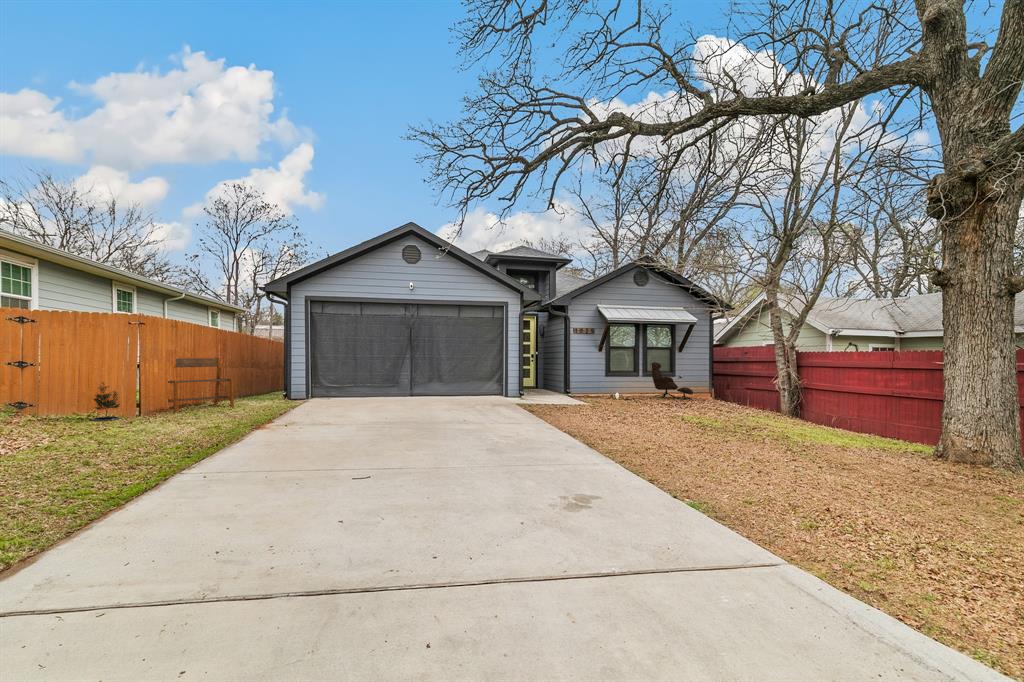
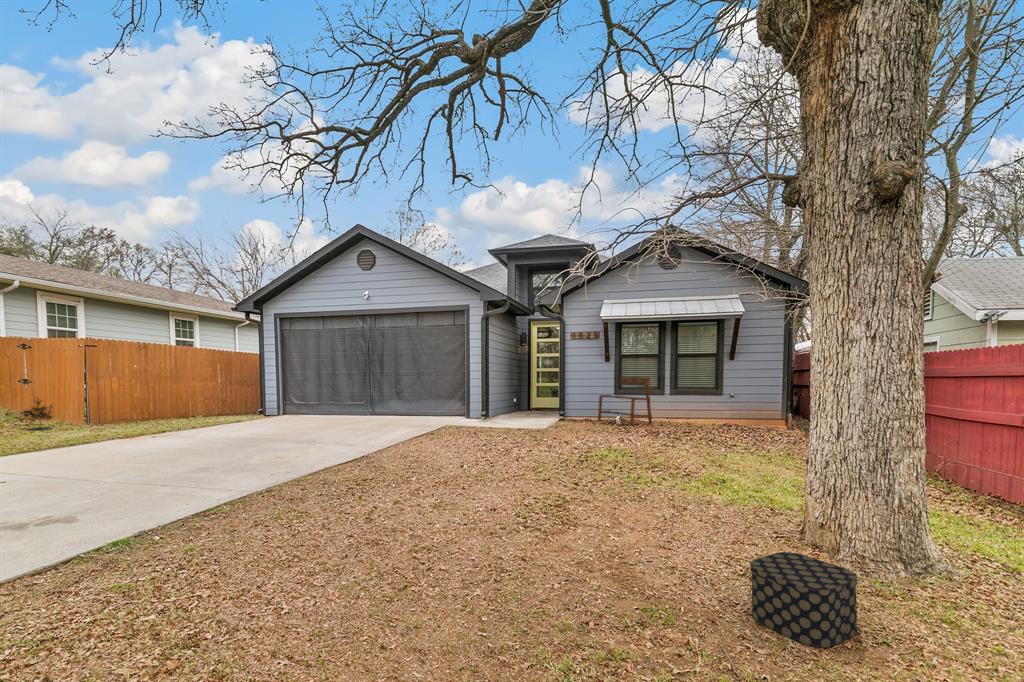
bench: present [168,358,234,412] -> present [598,377,652,426]
lounge chair: present [652,362,693,399] -> none [677,375,737,428]
storage box: none [962,447,1010,477] -> present [750,552,858,648]

